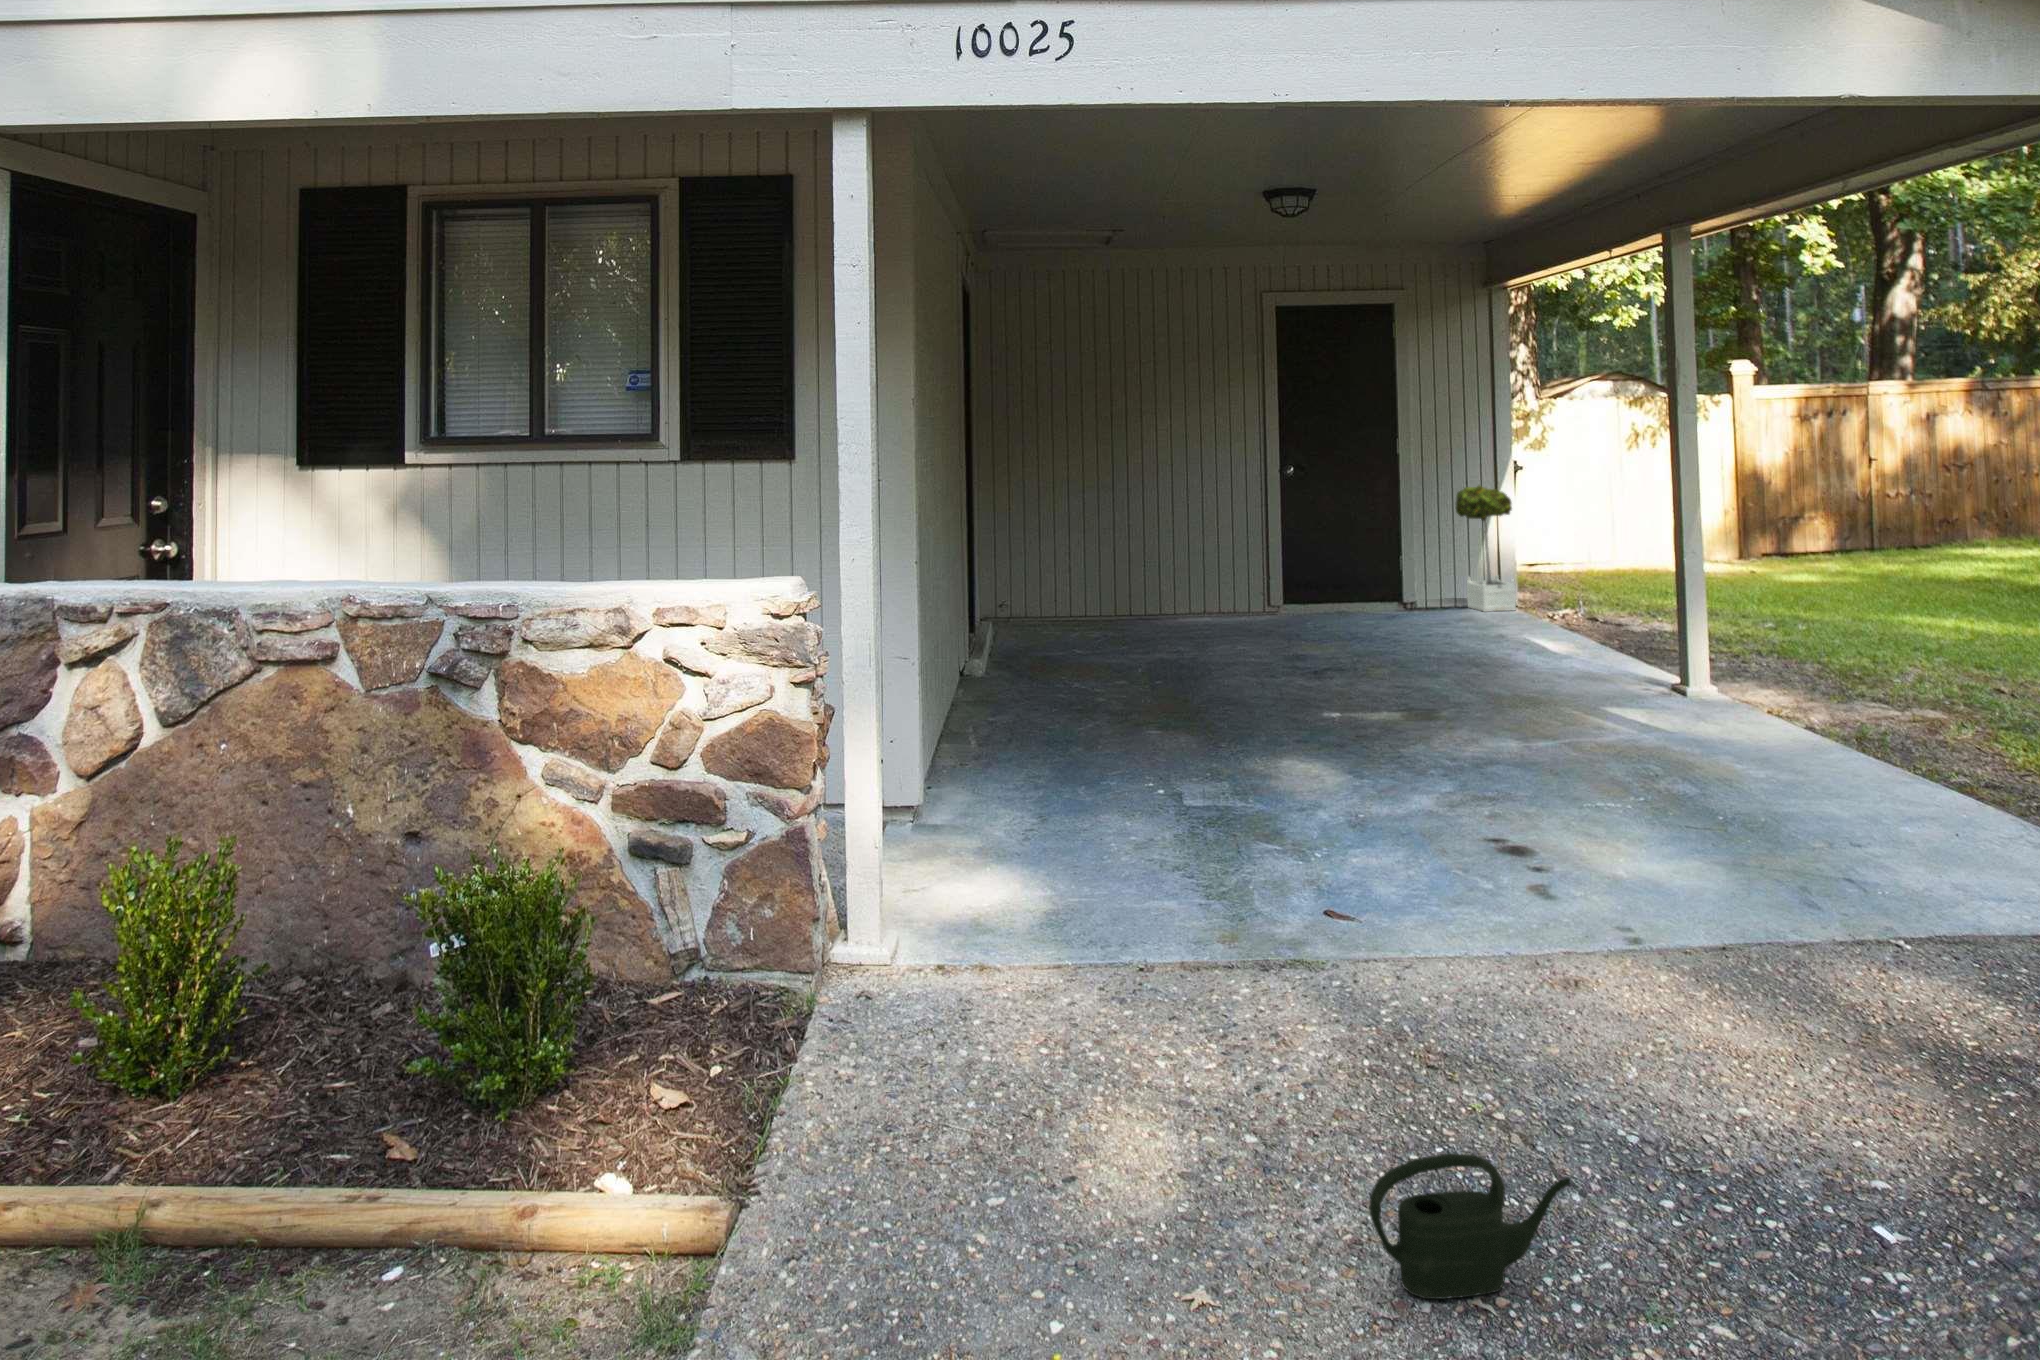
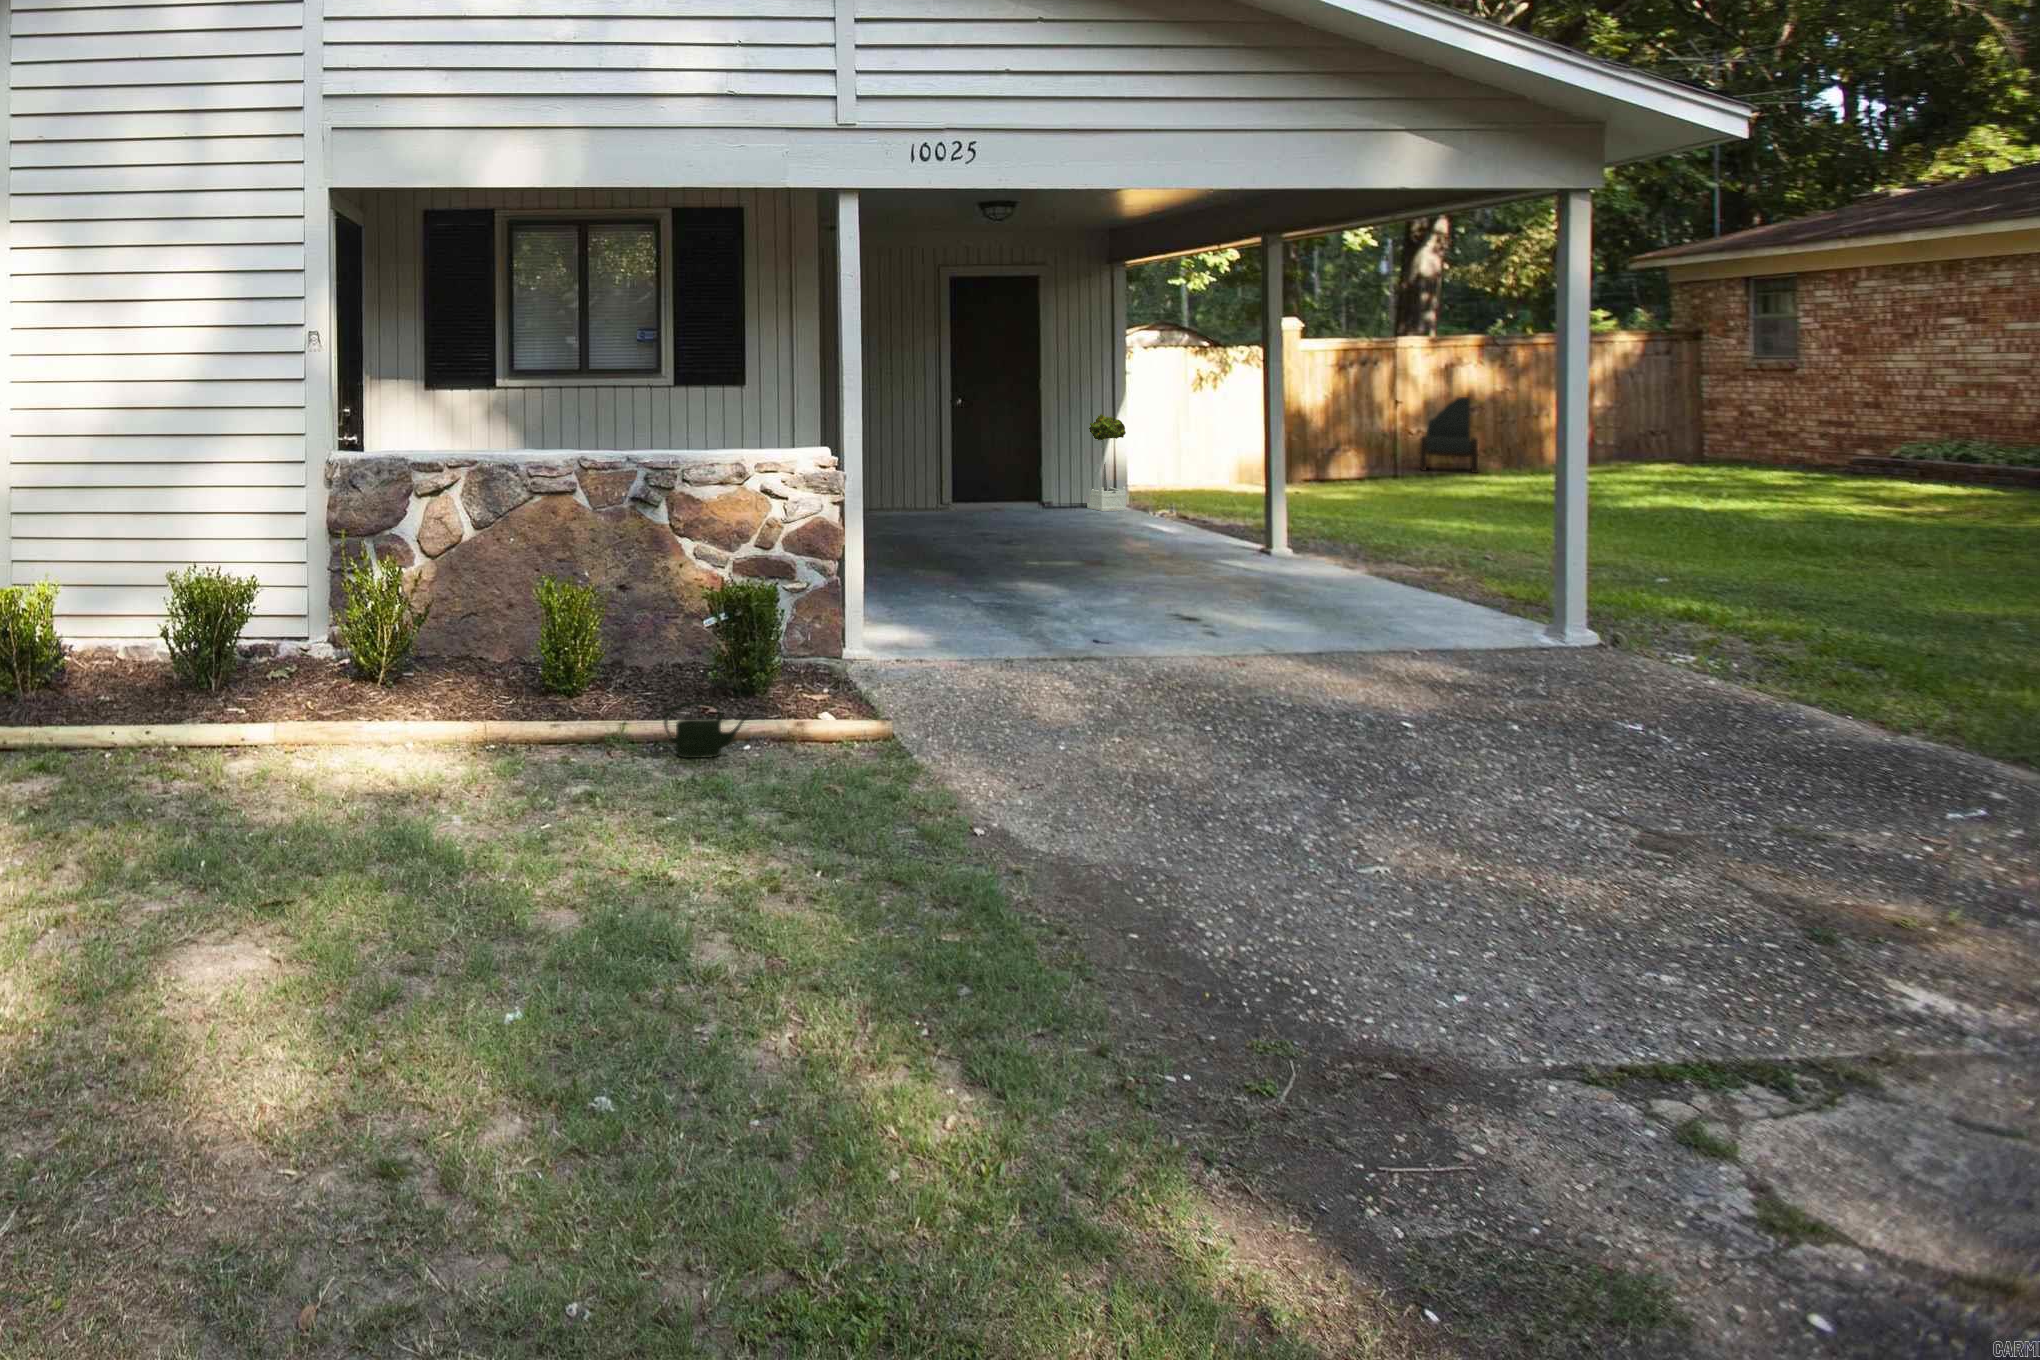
lounge chair: none [1899,453,1971,545] -> present [1419,397,1478,473]
watering can: present [1369,1153,1570,1299] -> present [664,701,751,758]

